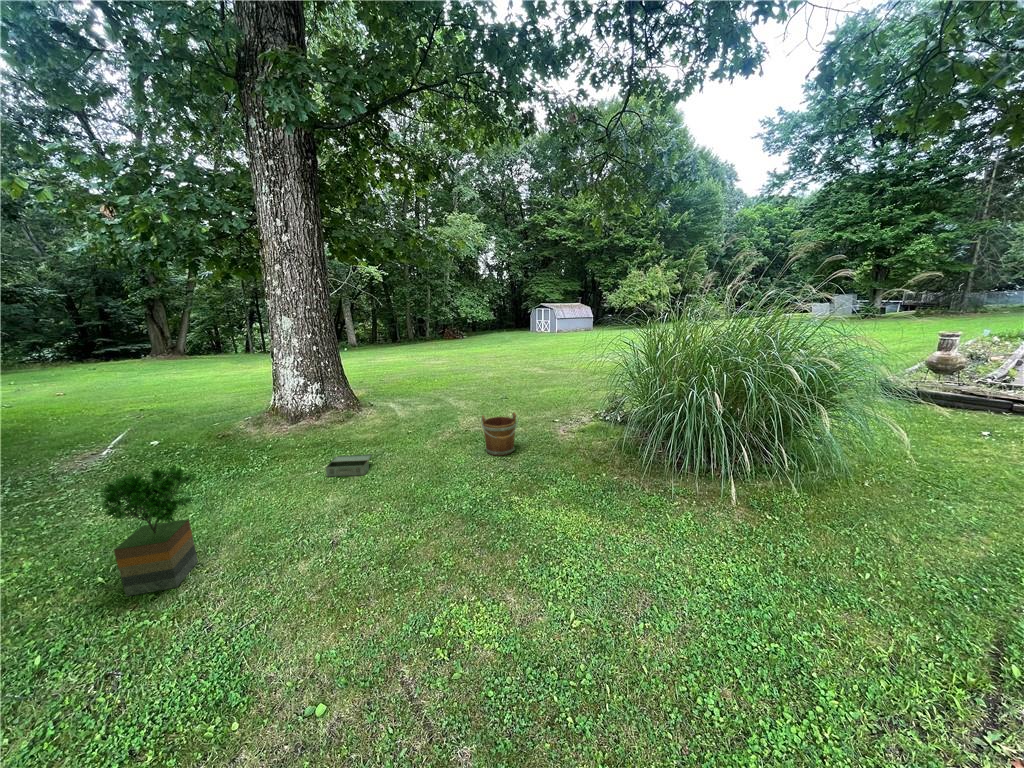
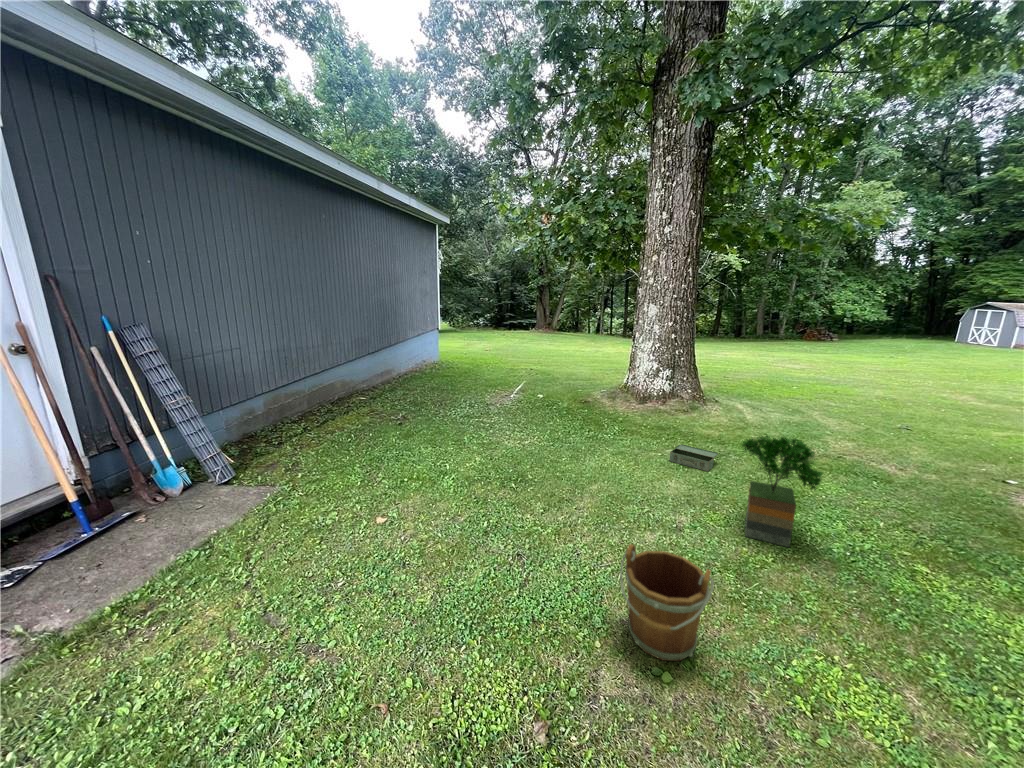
bucket: present [481,413,518,456] -> present [620,544,714,661]
potted tree: present [100,467,198,596] -> present [742,435,823,547]

